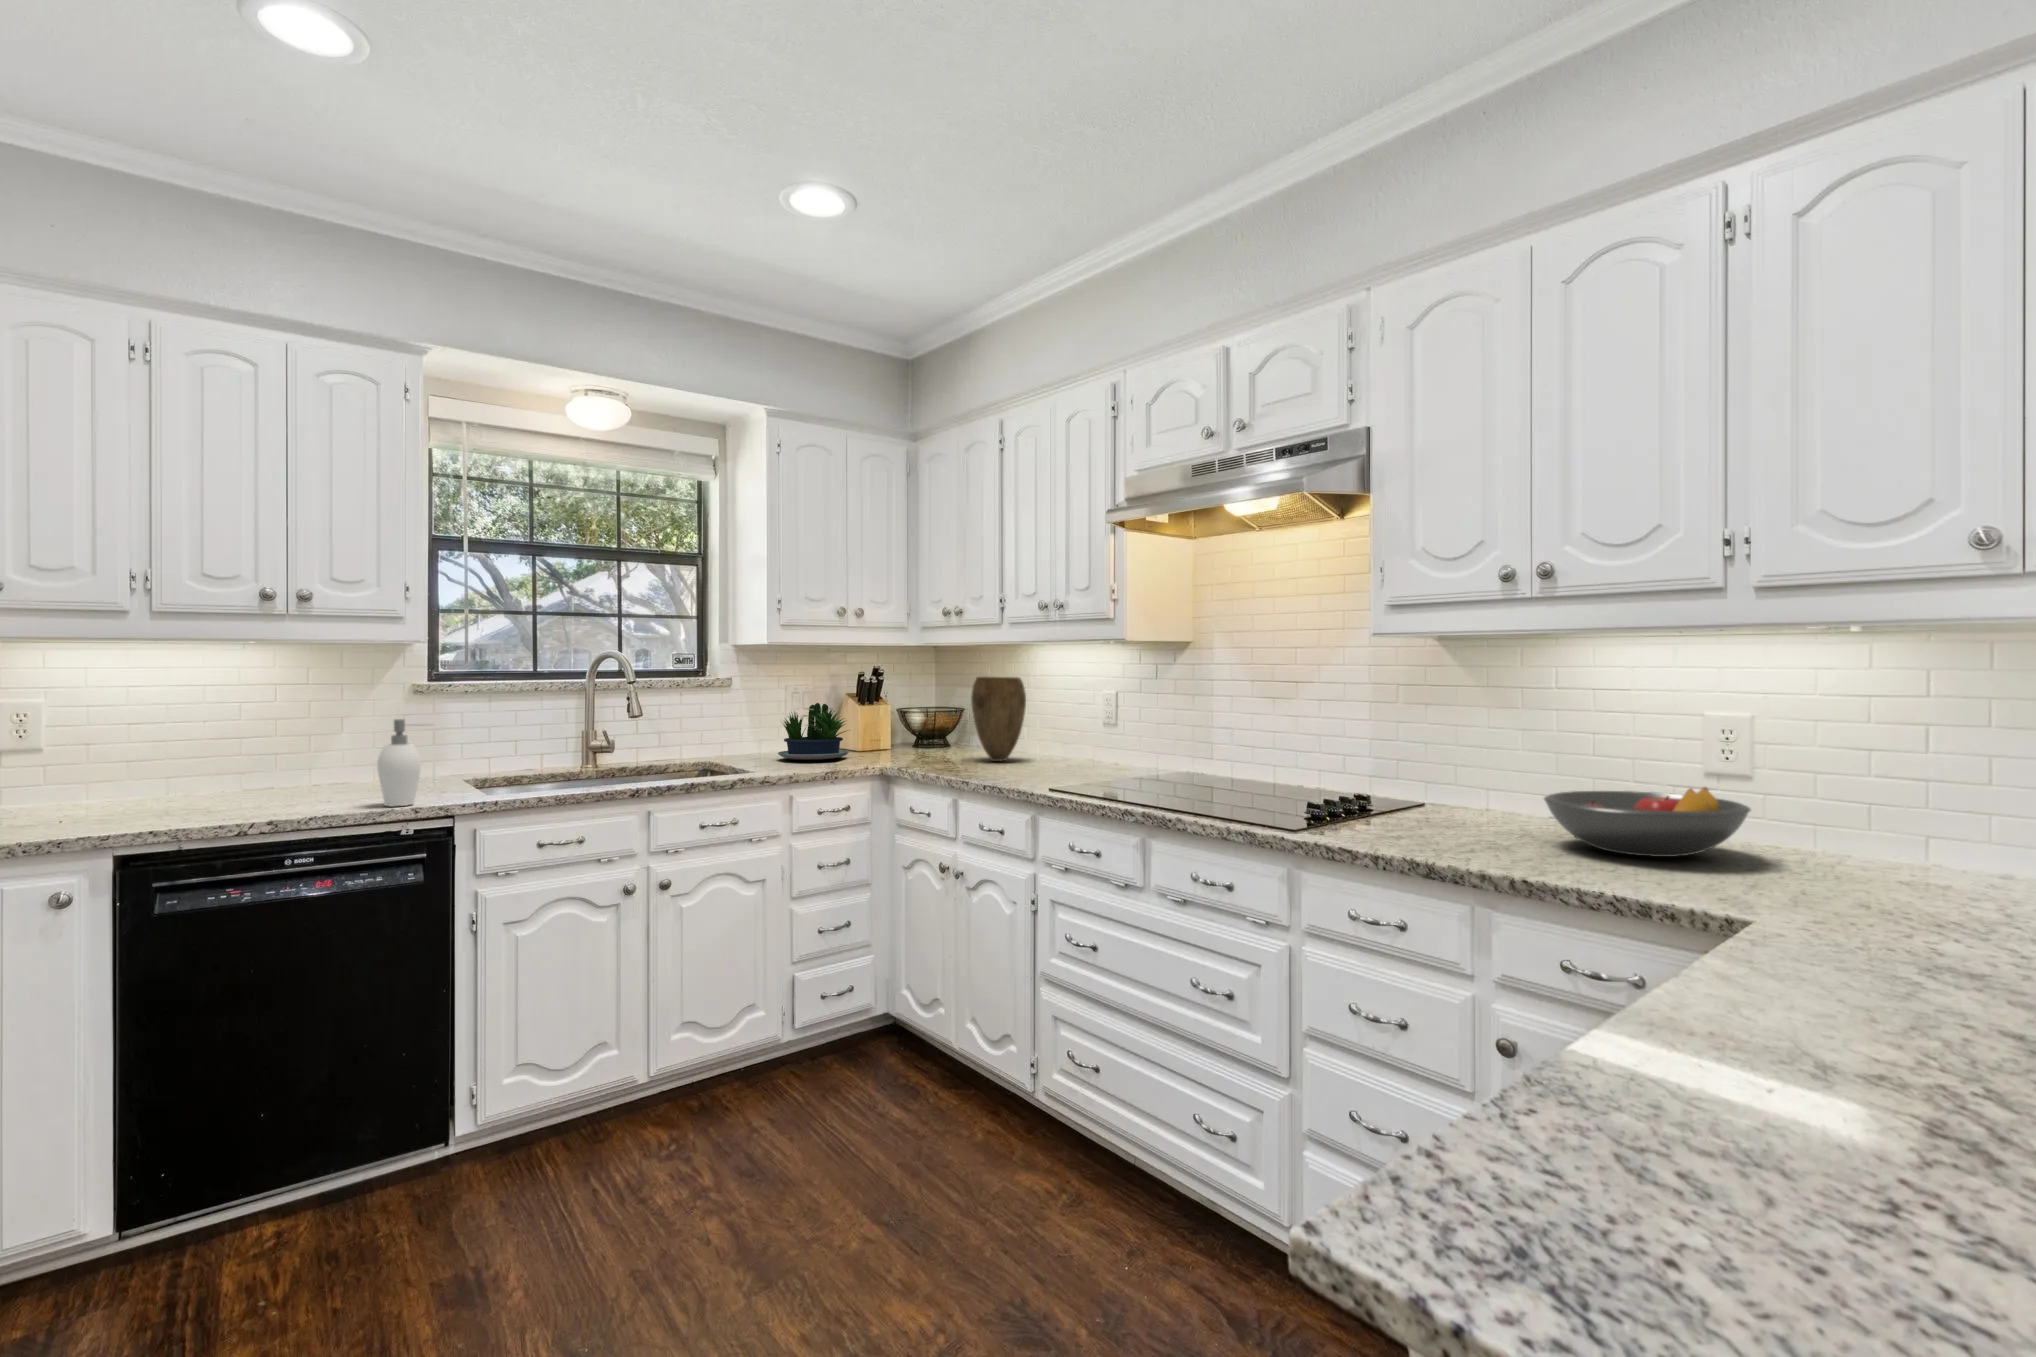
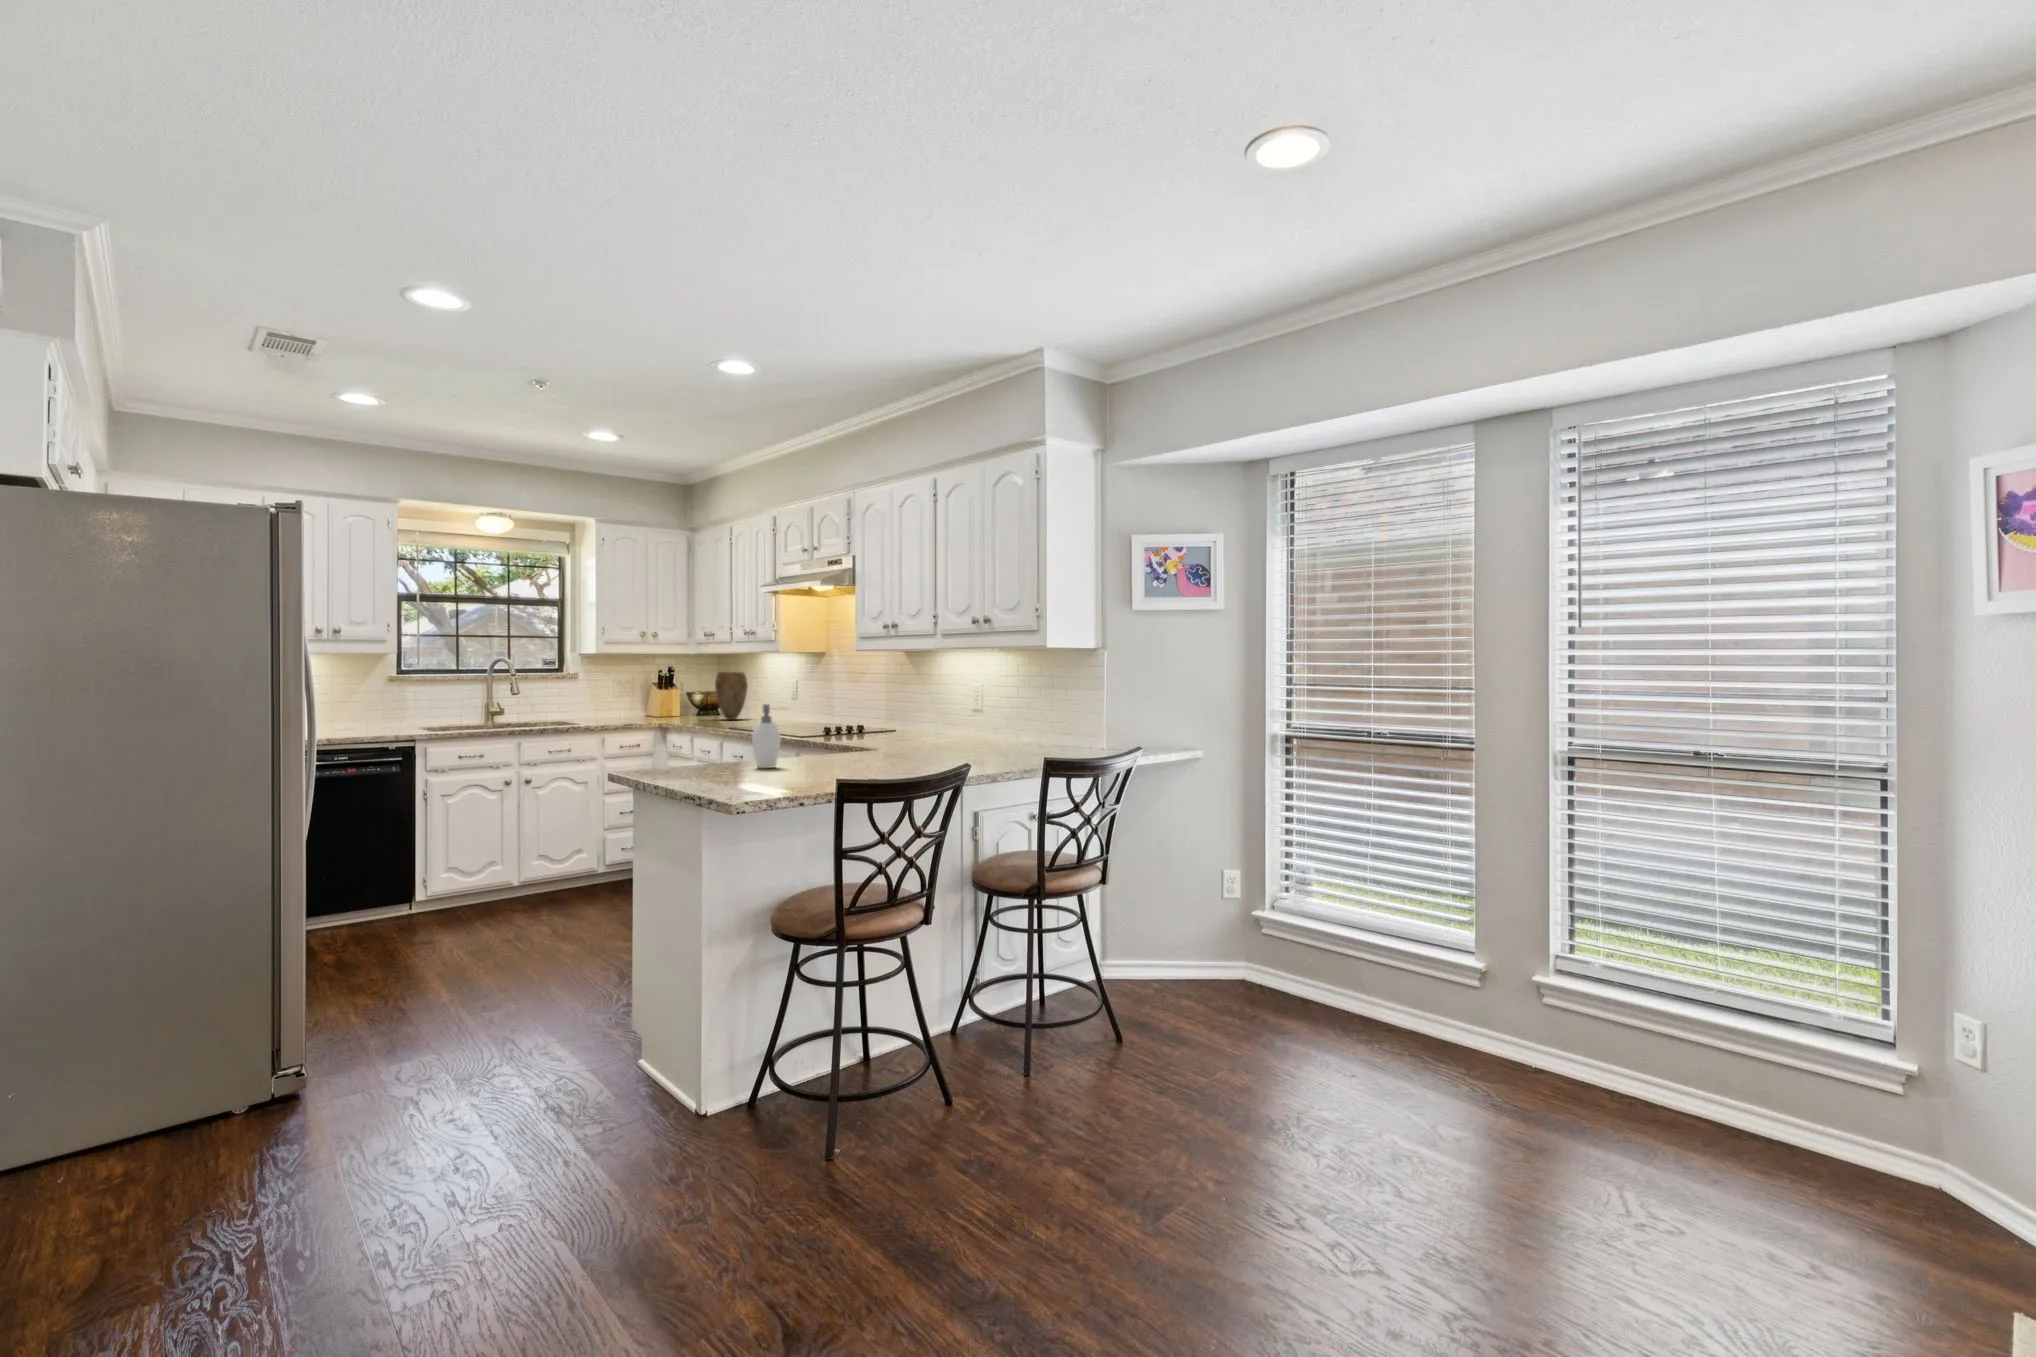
potted plant: present [778,703,850,760] -> none [606,688,655,721]
soap dispenser: present [377,719,421,806] -> present [752,704,781,768]
fruit bowl: present [1544,787,1751,857] -> none [898,714,972,741]

